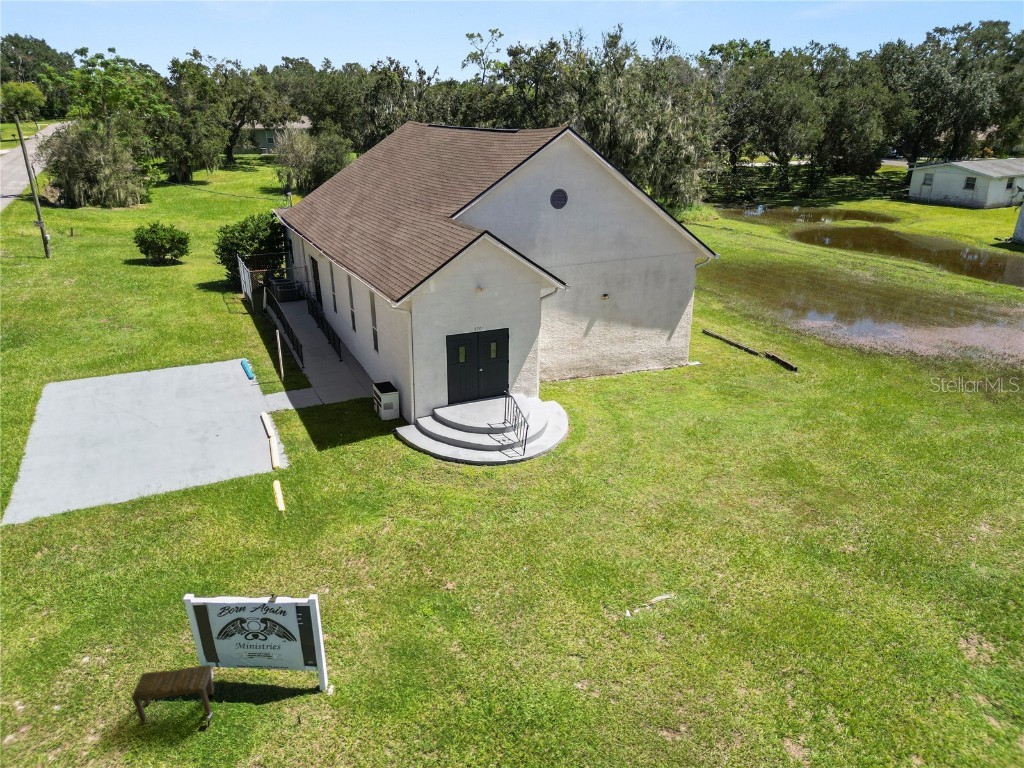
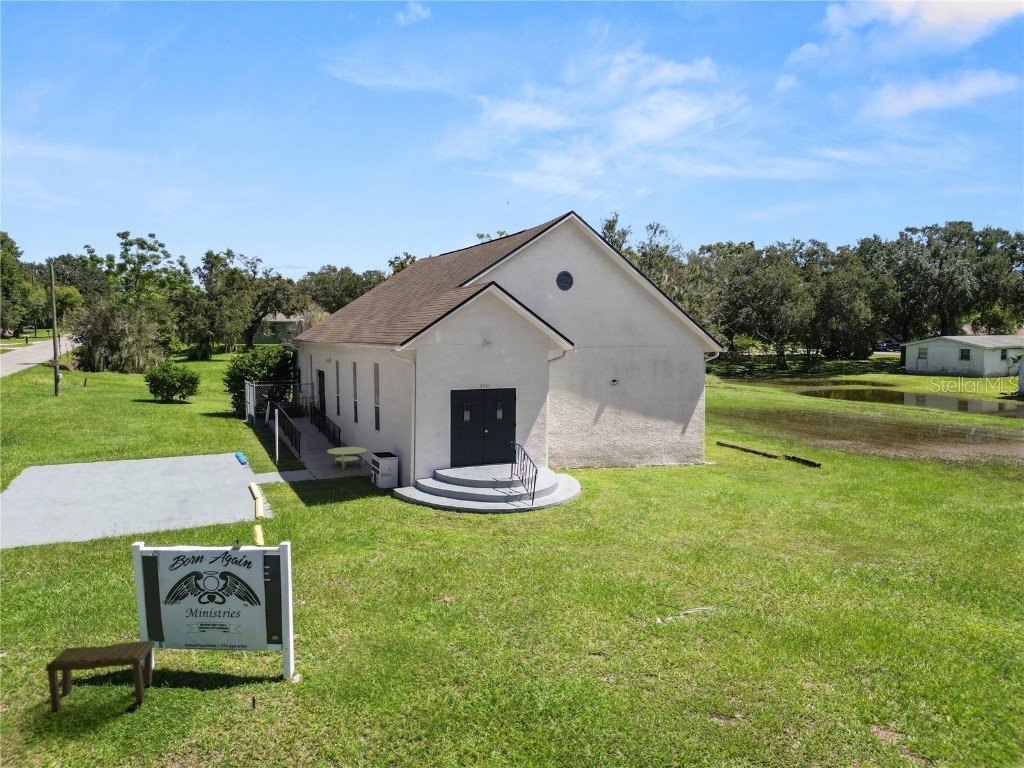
round table: none [330,361,368,388] -> present [327,447,367,470]

